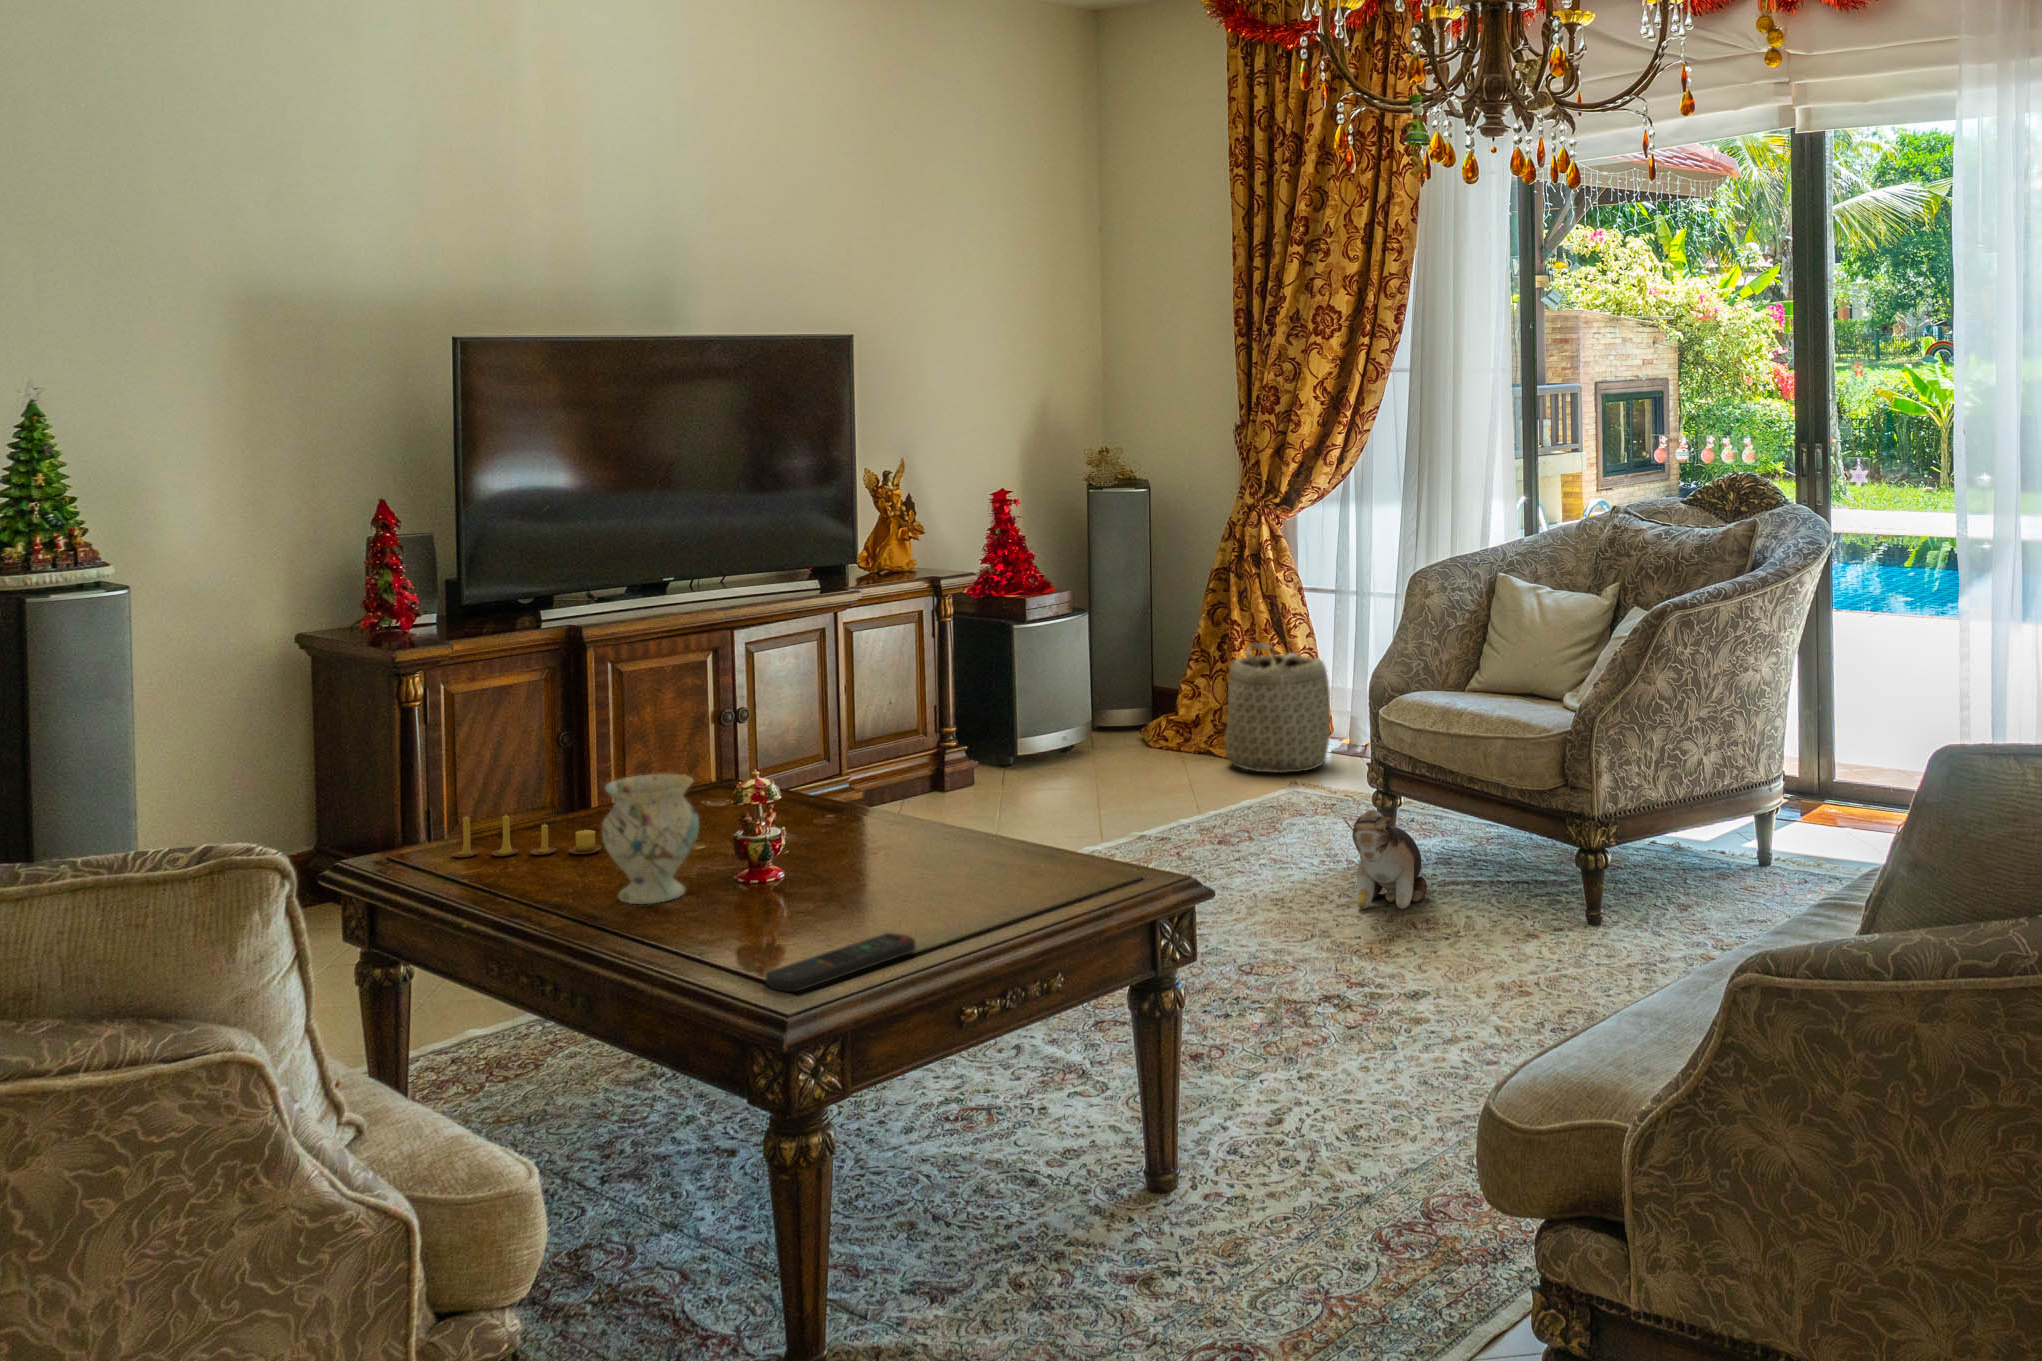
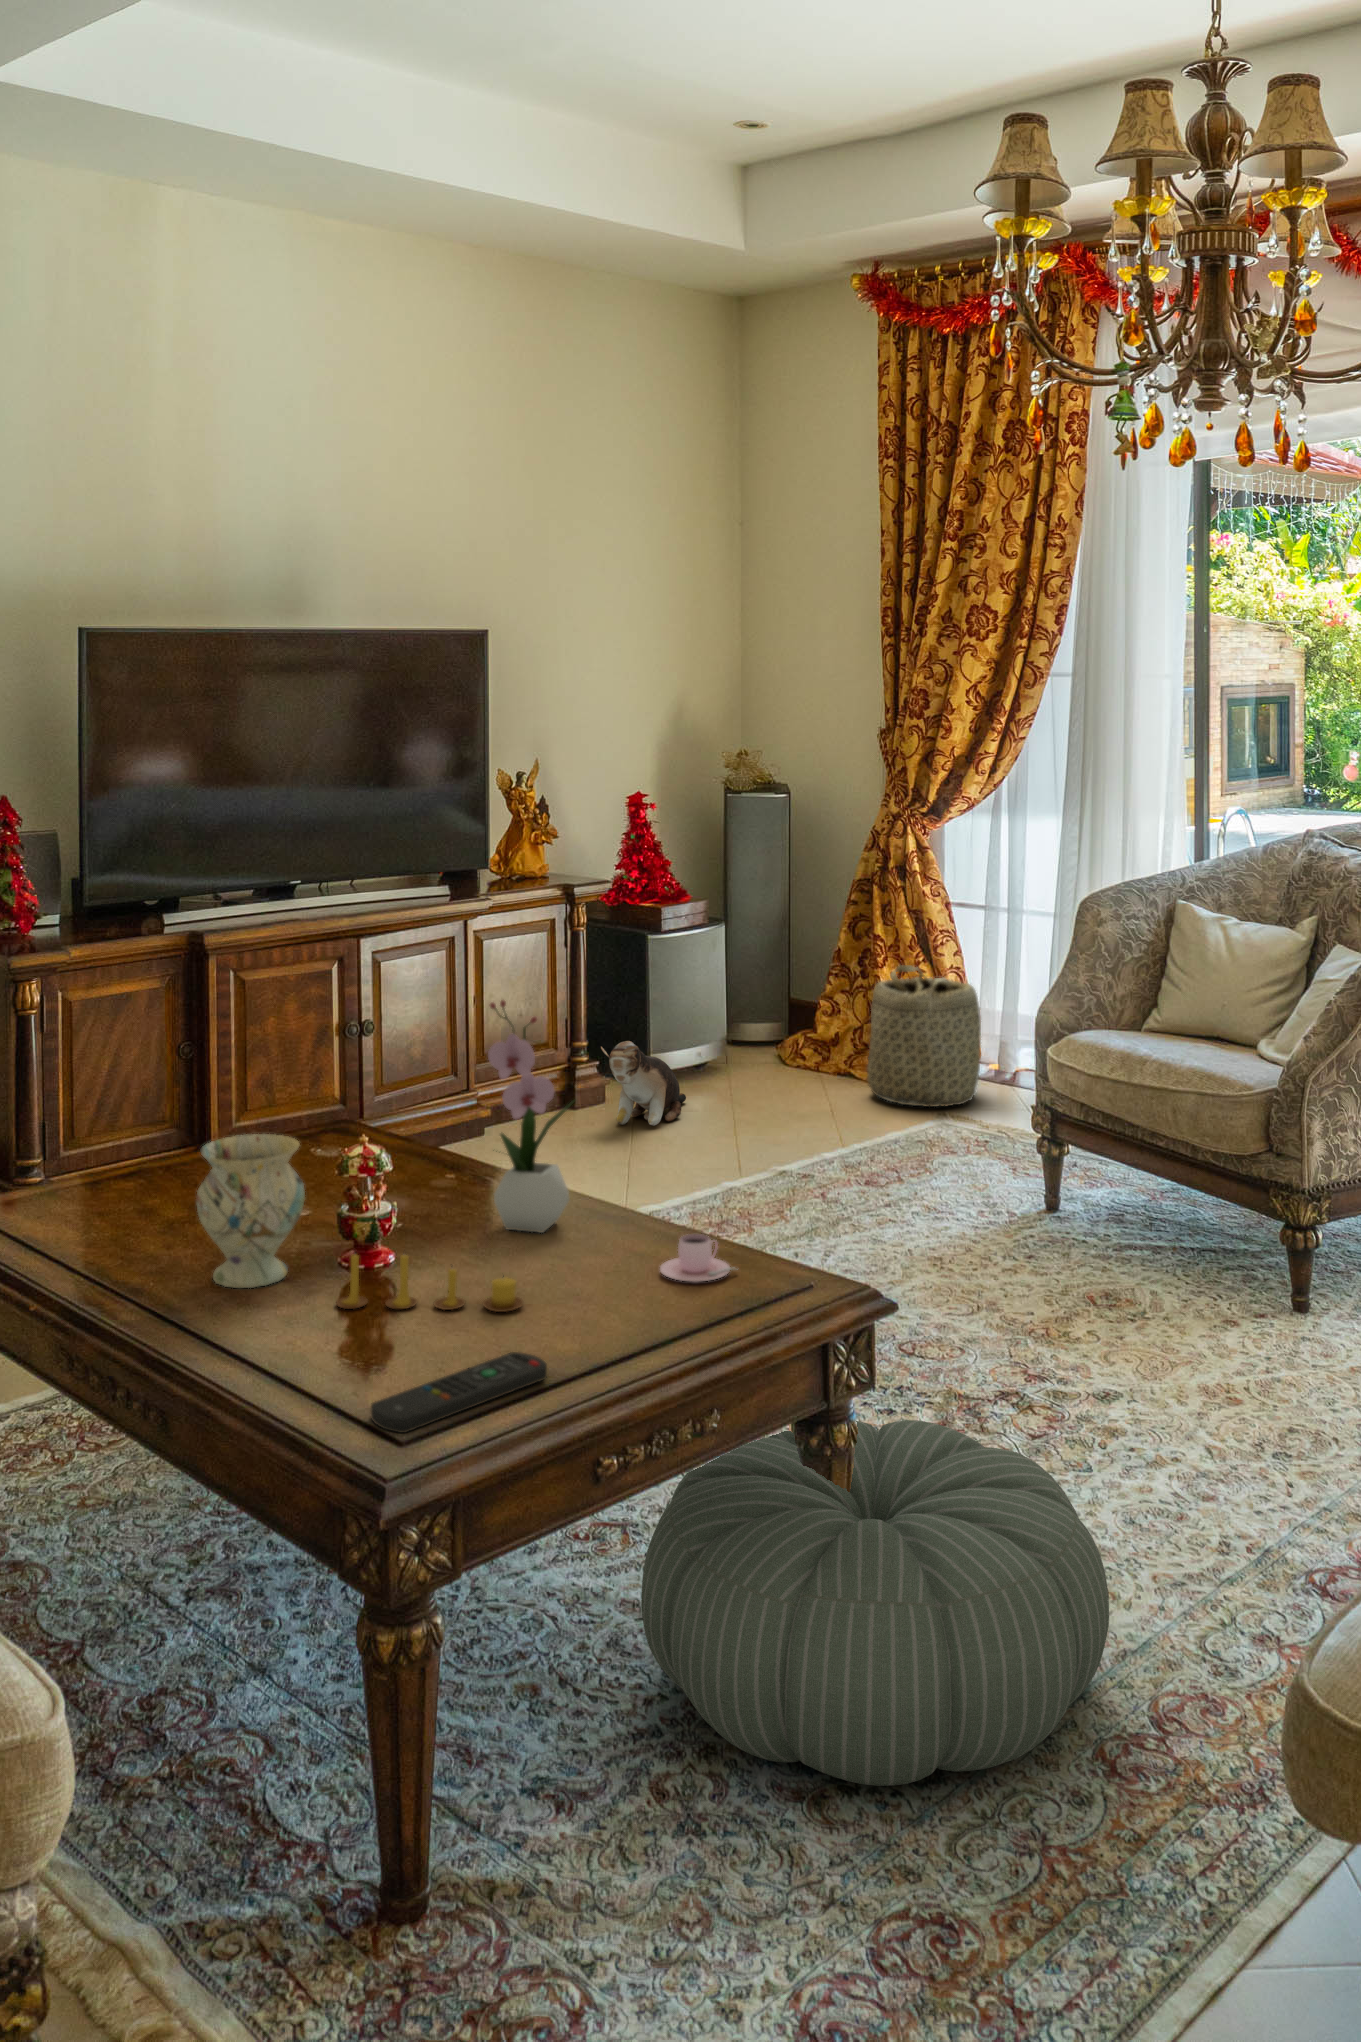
flower arrangement: none [860,654,940,855] -> present [488,1000,574,1233]
teacup: none [1014,803,1083,882] -> present [660,1234,738,1282]
plush toy: present [1344,810,1427,909] -> present [601,1041,686,1125]
candle: present [452,812,602,857] -> present [336,1254,523,1312]
pouf: none [1001,994,1388,1264] -> present [641,1420,1109,1786]

